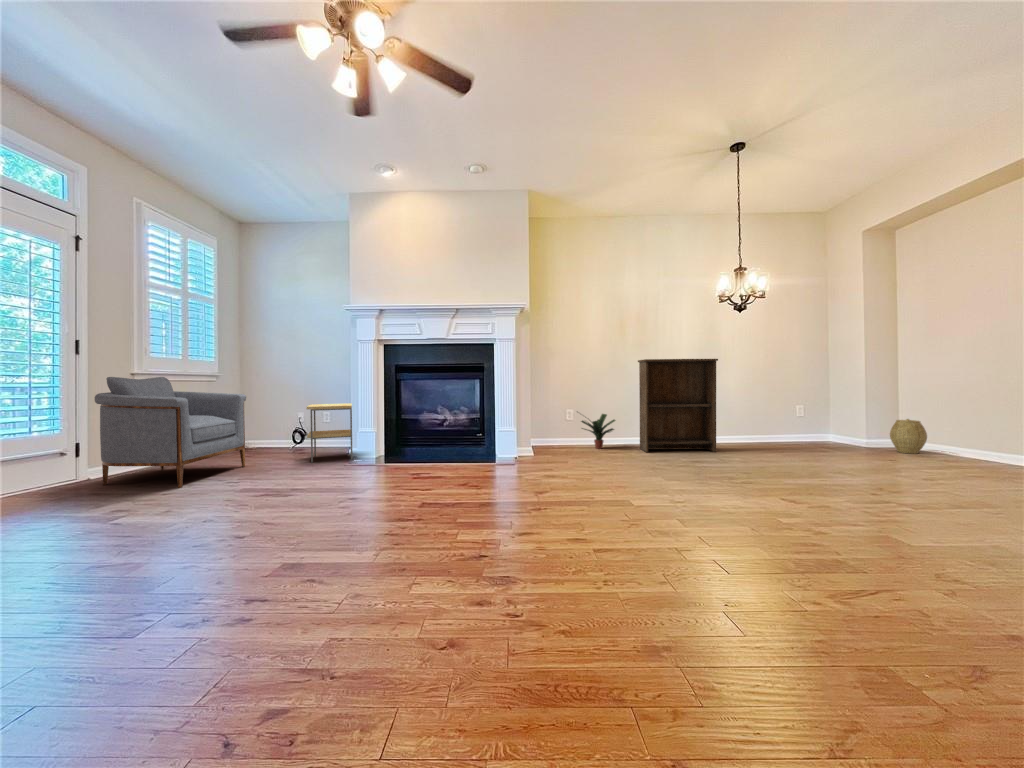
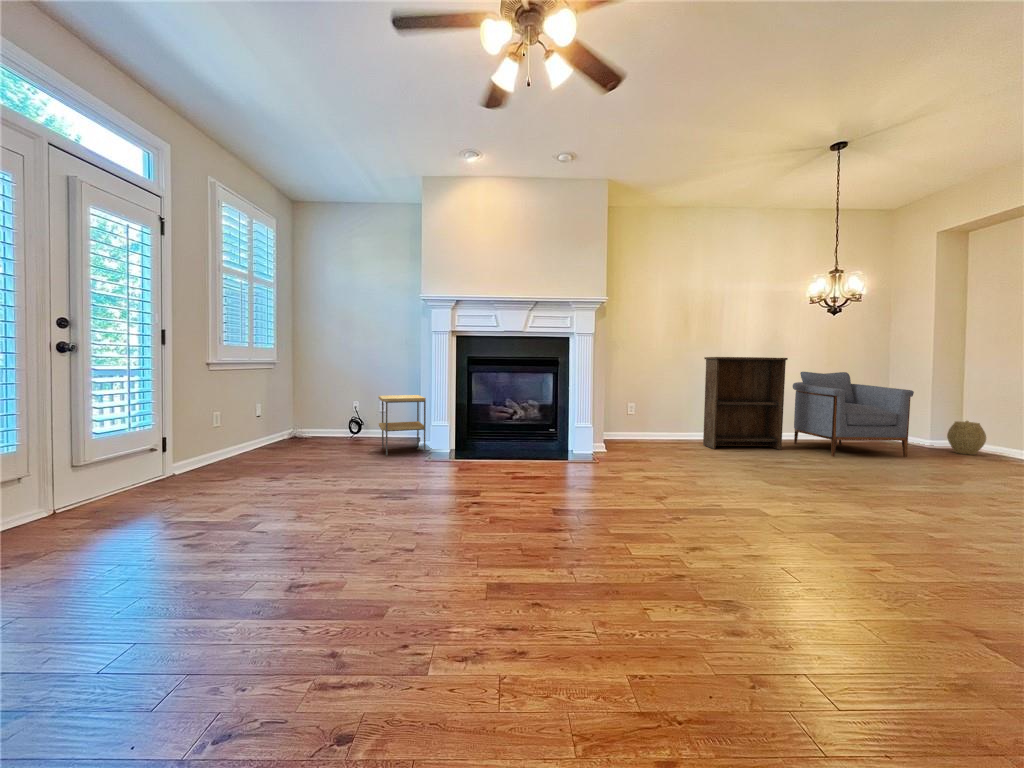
armchair: present [95,377,246,488] -> present [793,372,914,457]
potted plant: present [581,414,615,449] -> none [640,407,680,444]

